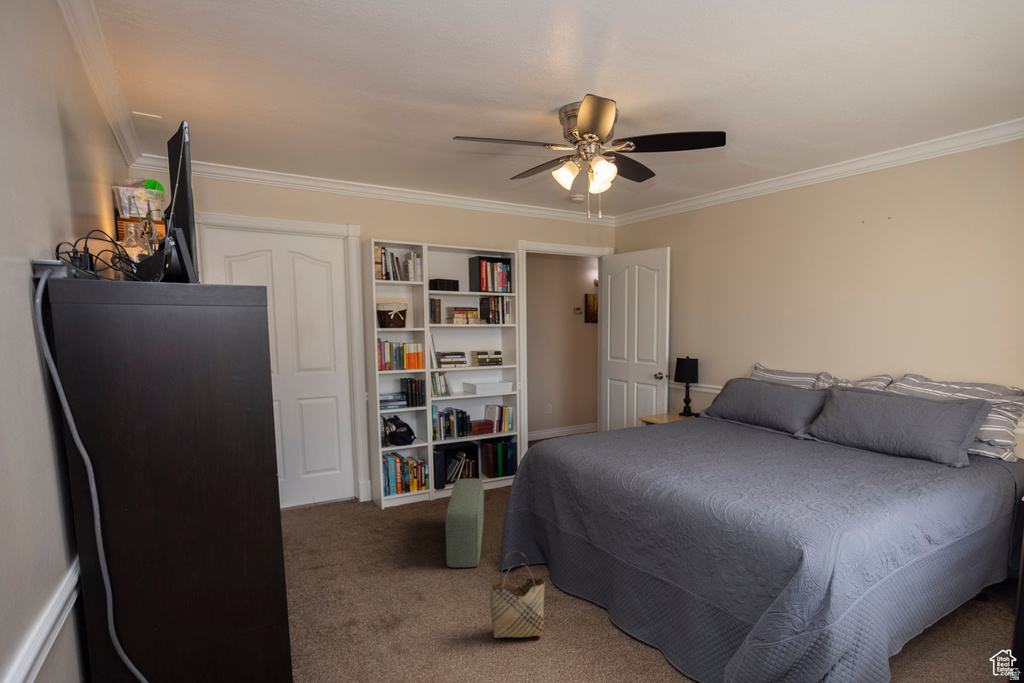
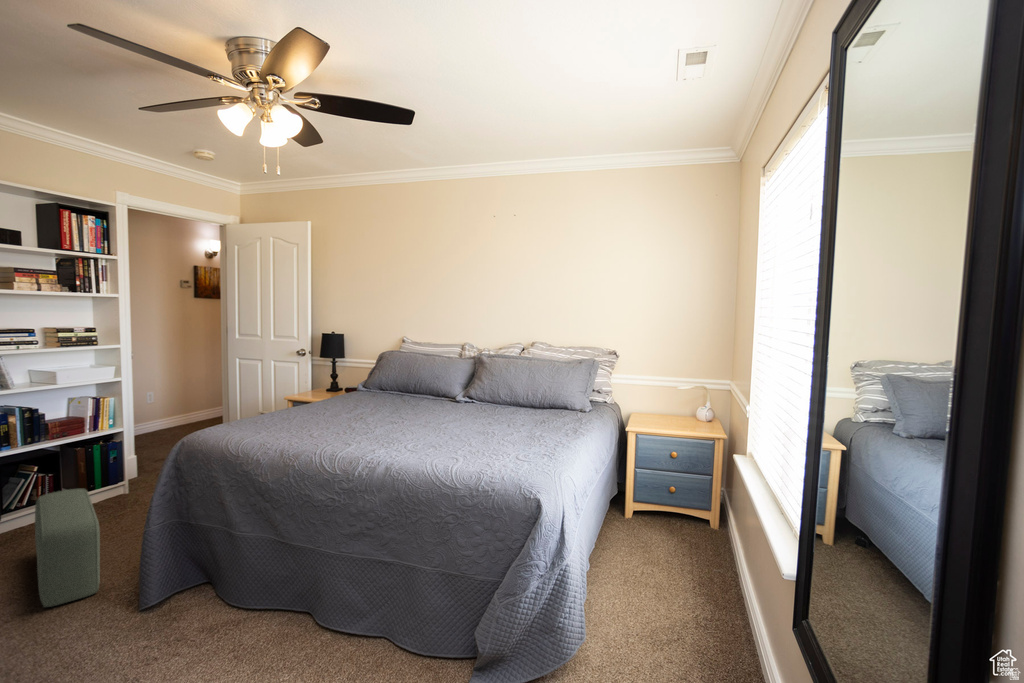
woven basket: present [489,550,545,638] -> none [145,543,223,654]

